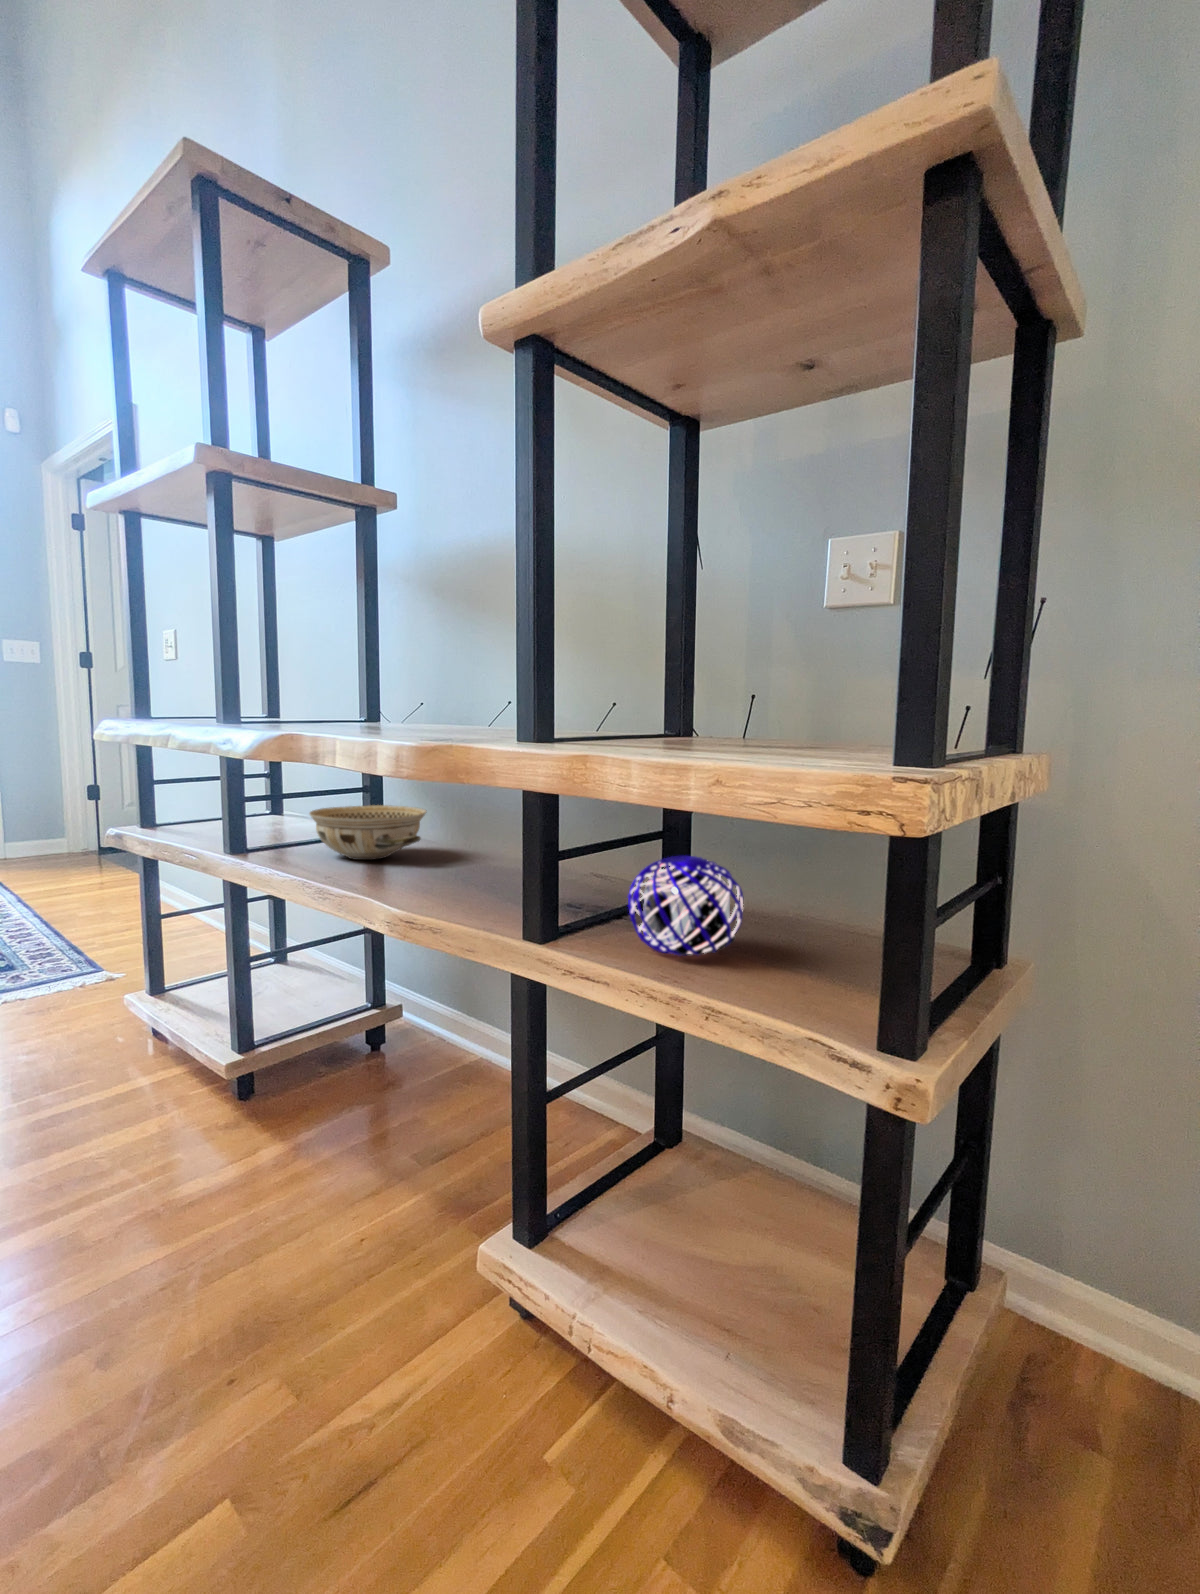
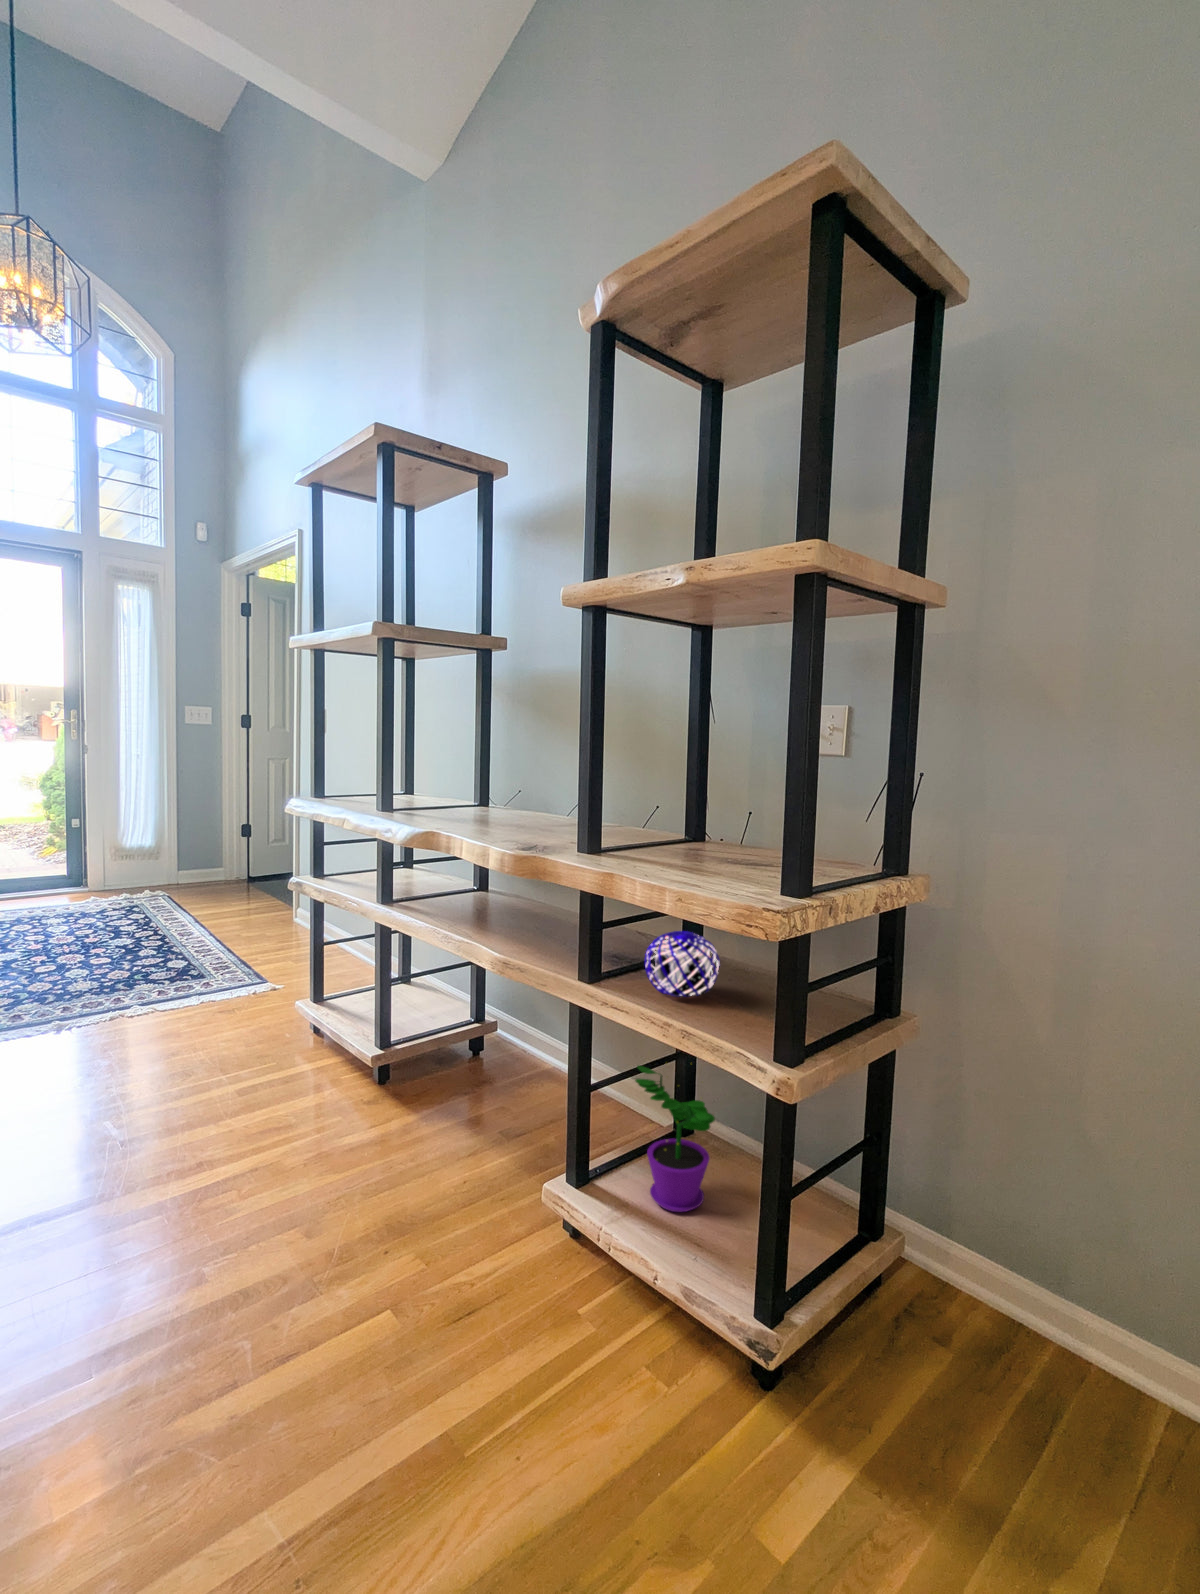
ceramic bowl: present [309,805,426,860] -> none [437,871,520,913]
flower pot: none [613,1051,737,1273] -> present [635,1065,715,1212]

